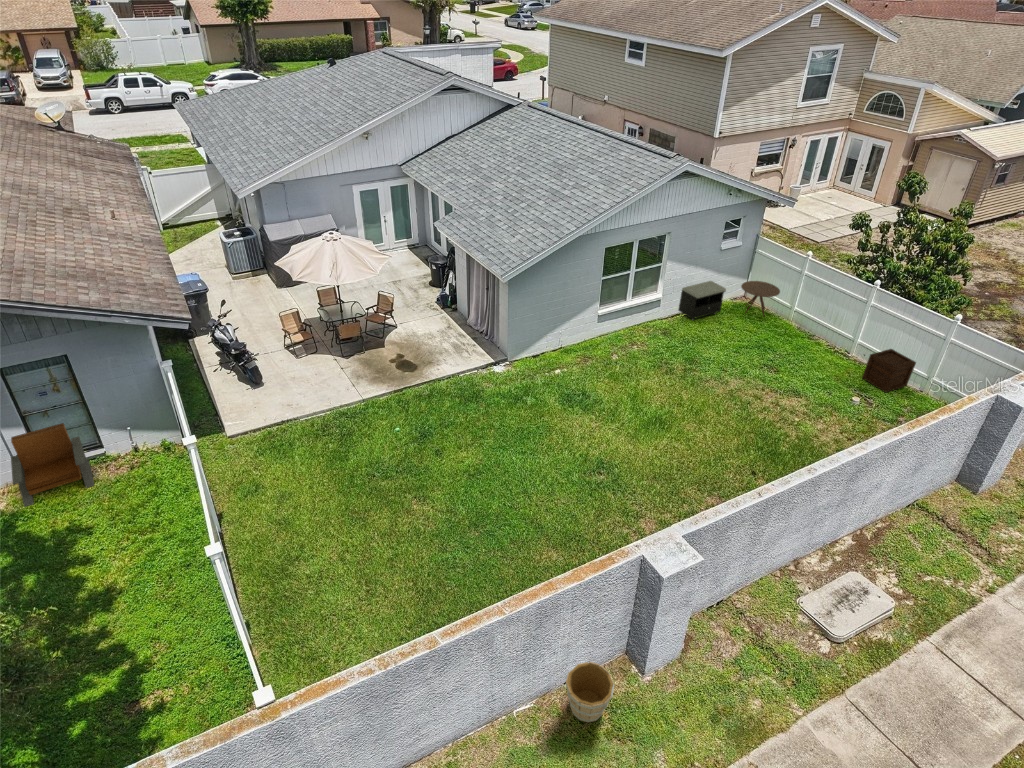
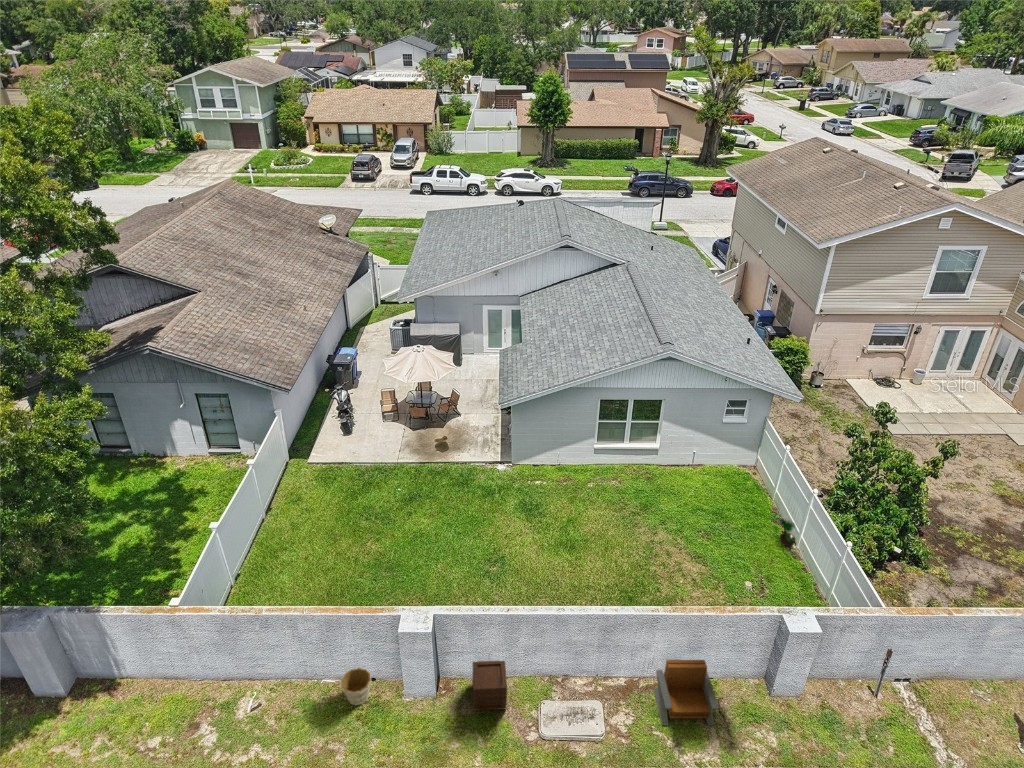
storage bench: present [678,281,726,320] -> none [678,445,719,475]
round table: present [741,281,780,316] -> none [737,455,772,490]
potted tree: none [830,322,852,356] -> present [779,519,795,546]
wooden crate: present [862,349,916,392] -> present [473,660,507,711]
lounge chair: present [11,423,94,507] -> present [653,660,719,726]

